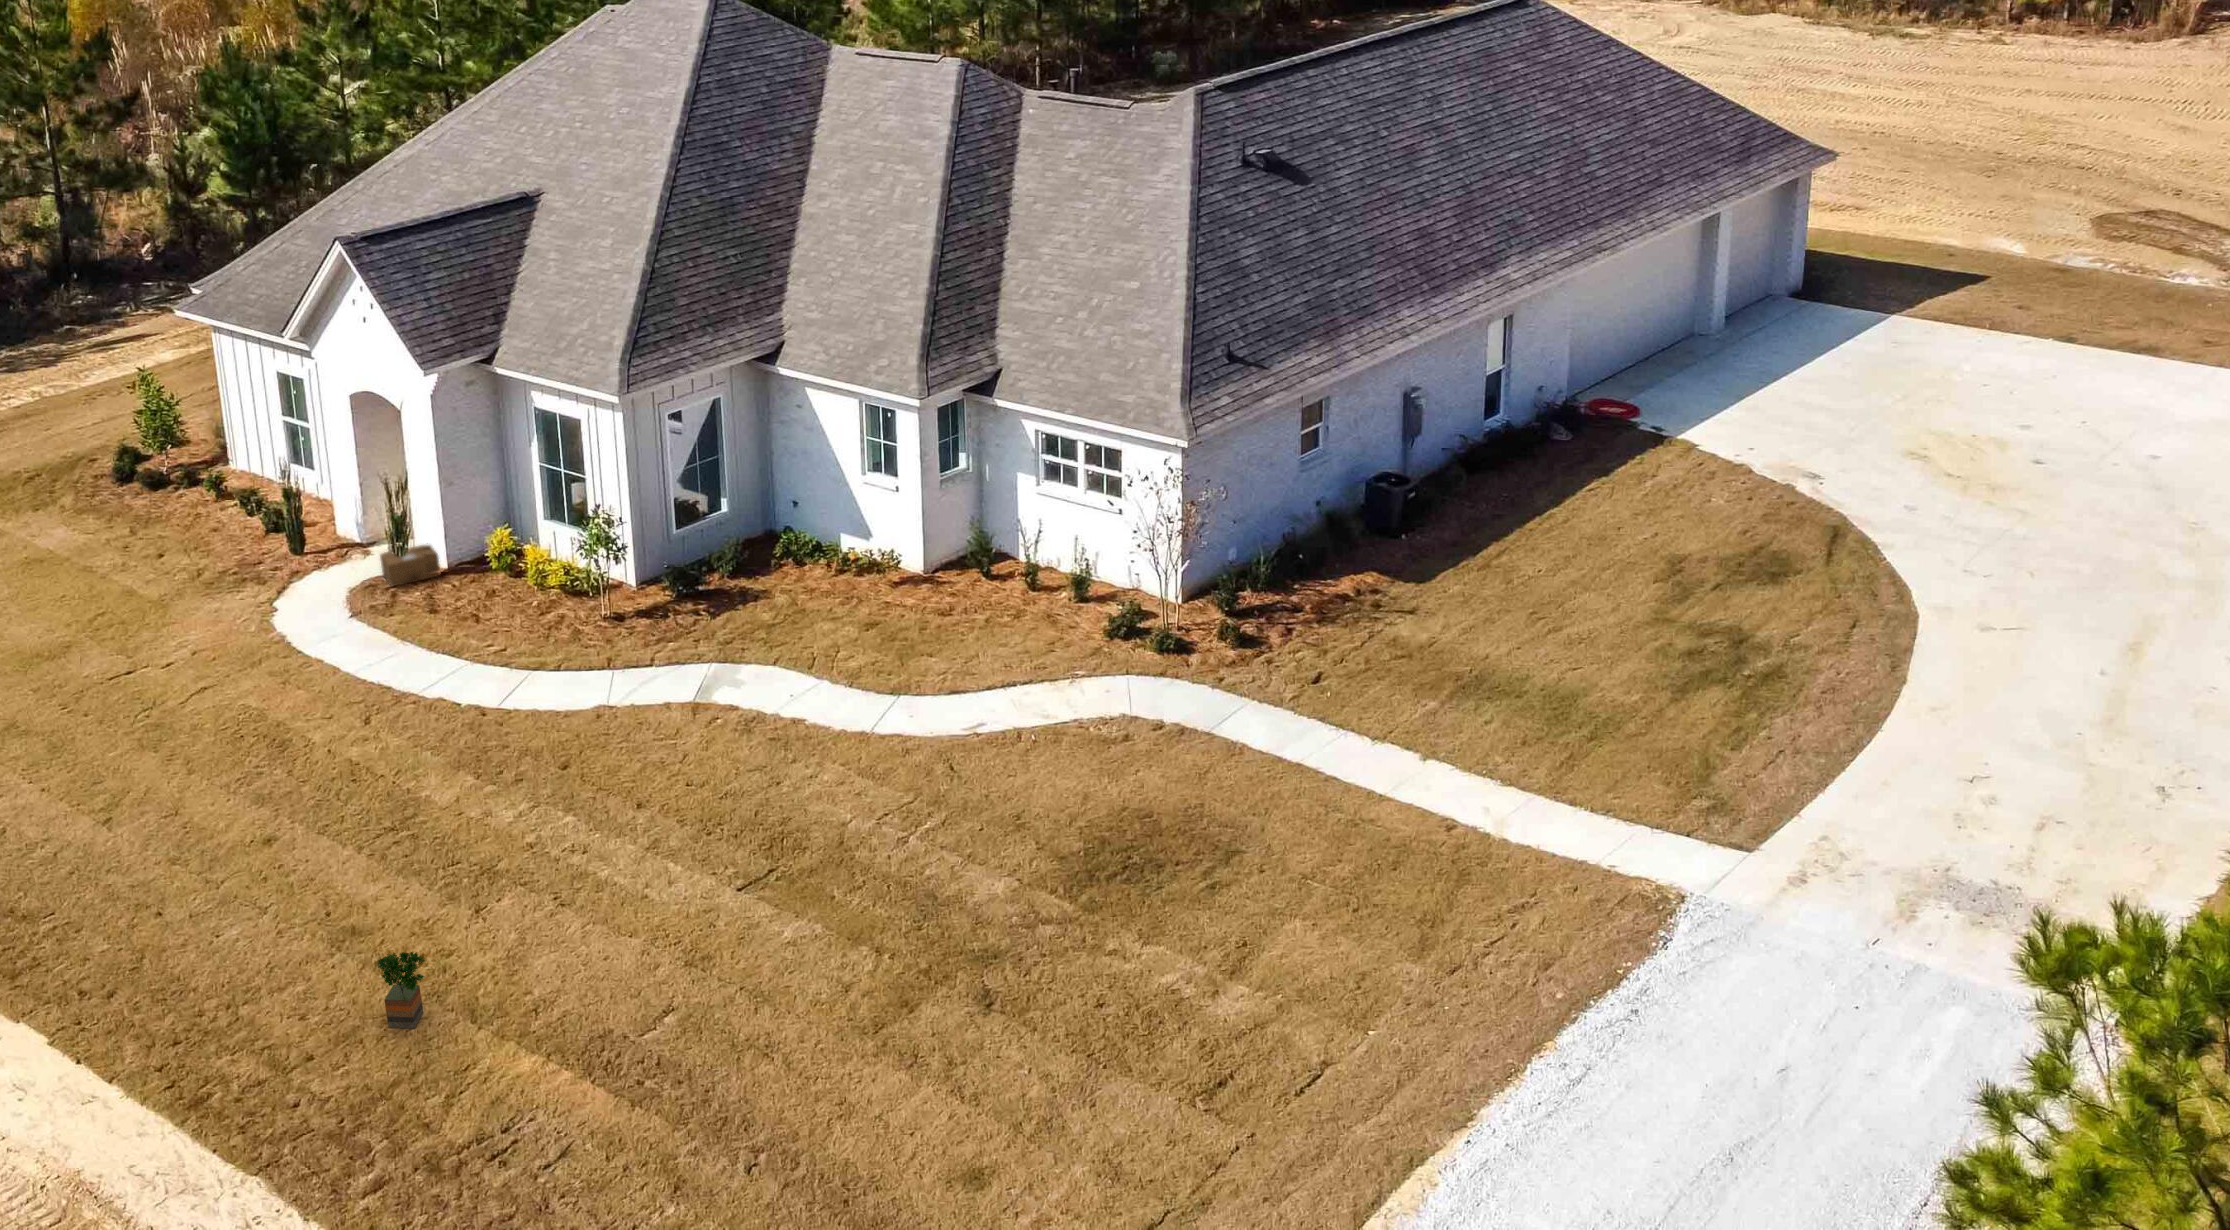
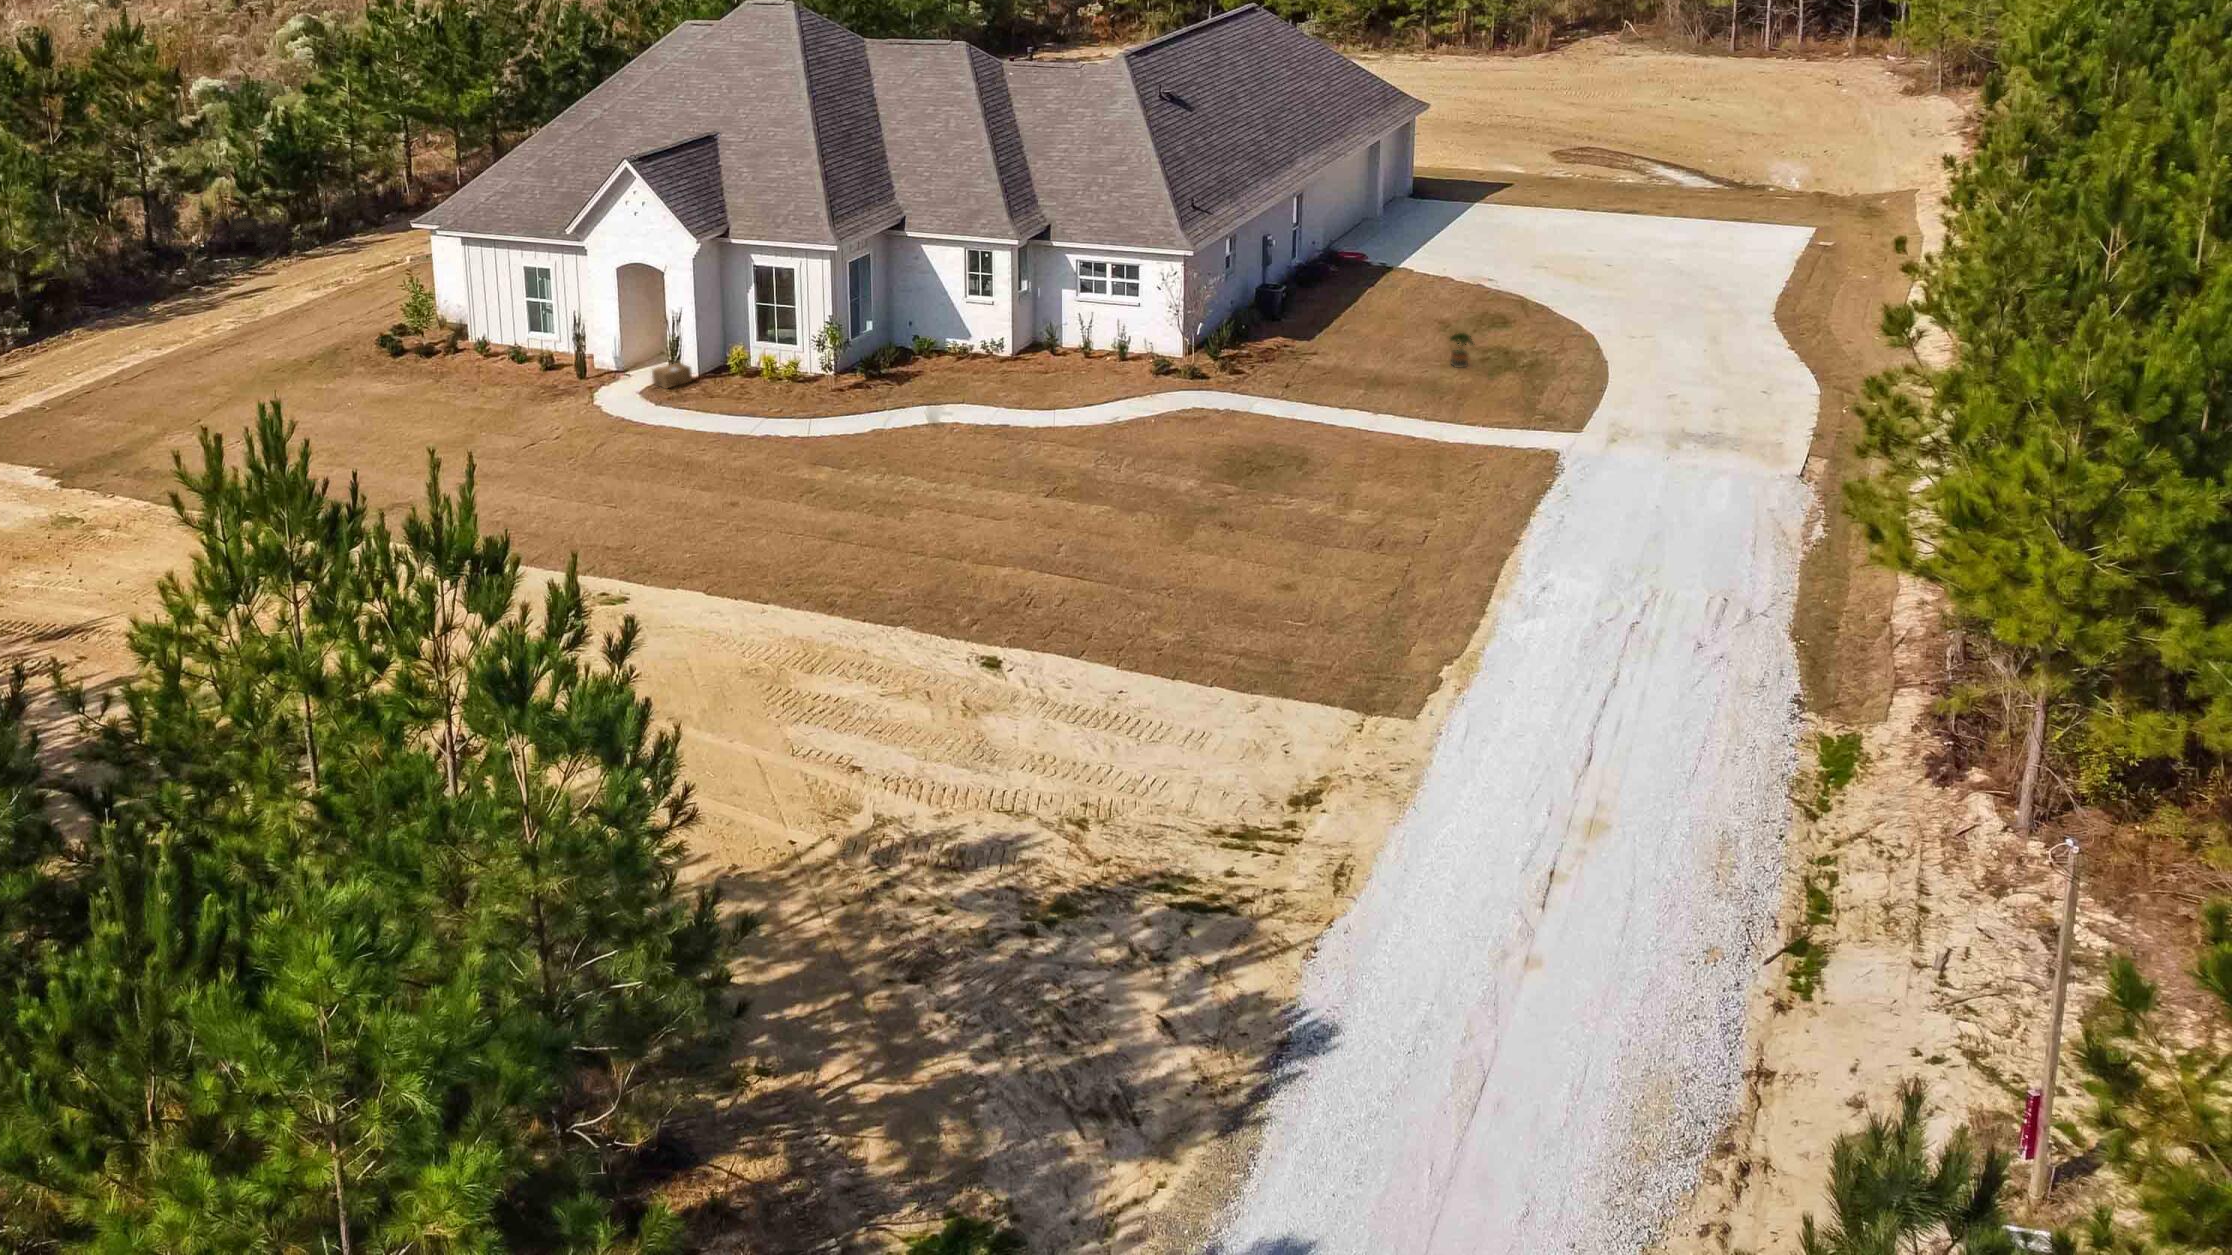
bench: none [117,223,175,281] -> present [230,210,260,250]
potted tree: present [376,952,425,1029] -> present [1450,333,1475,368]

